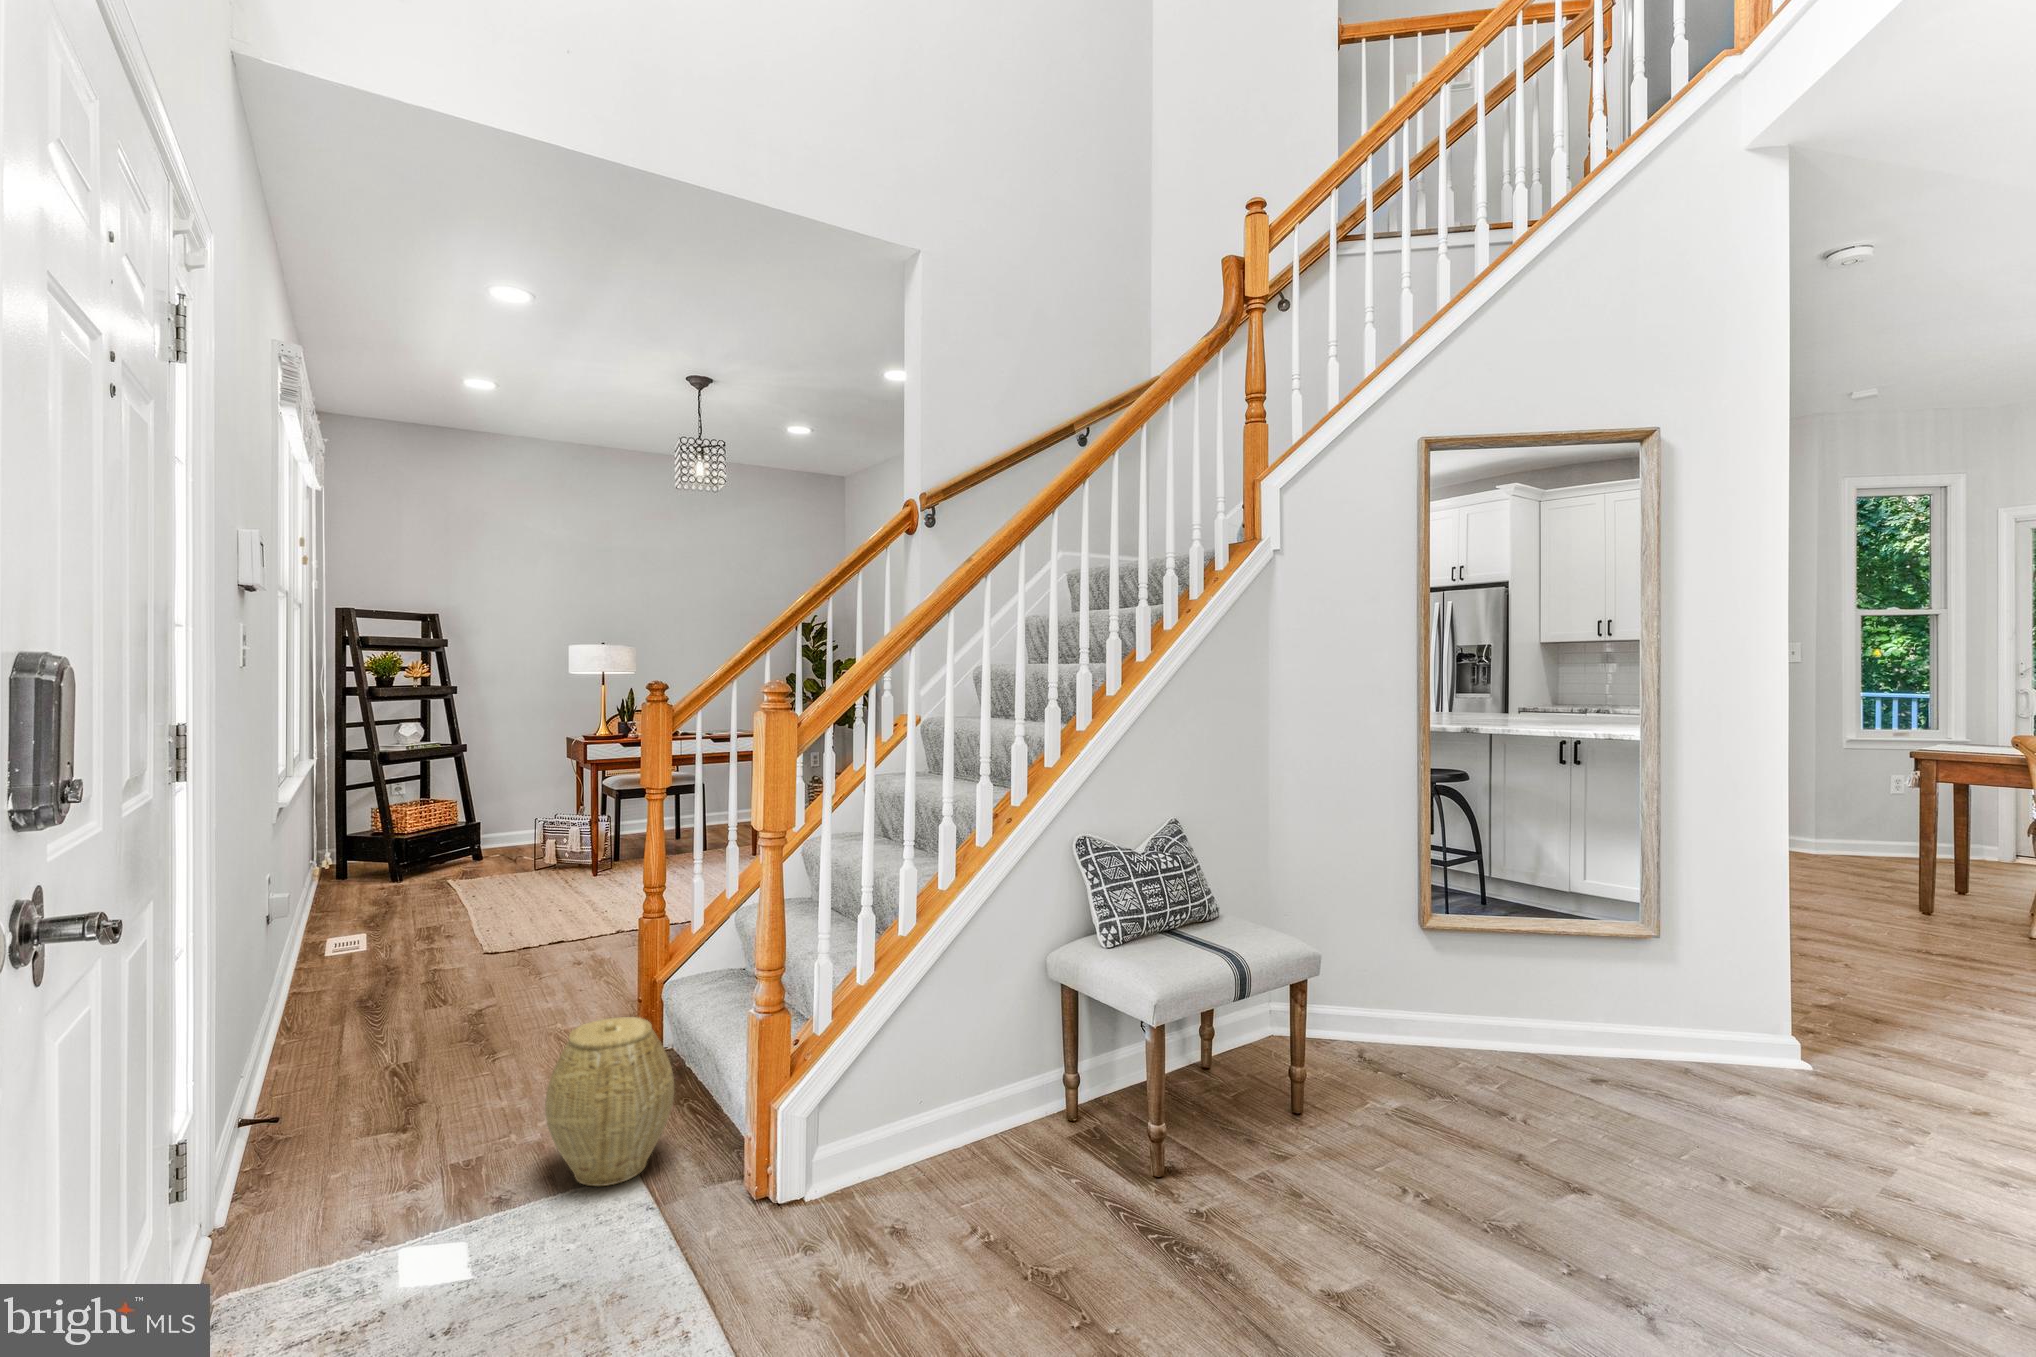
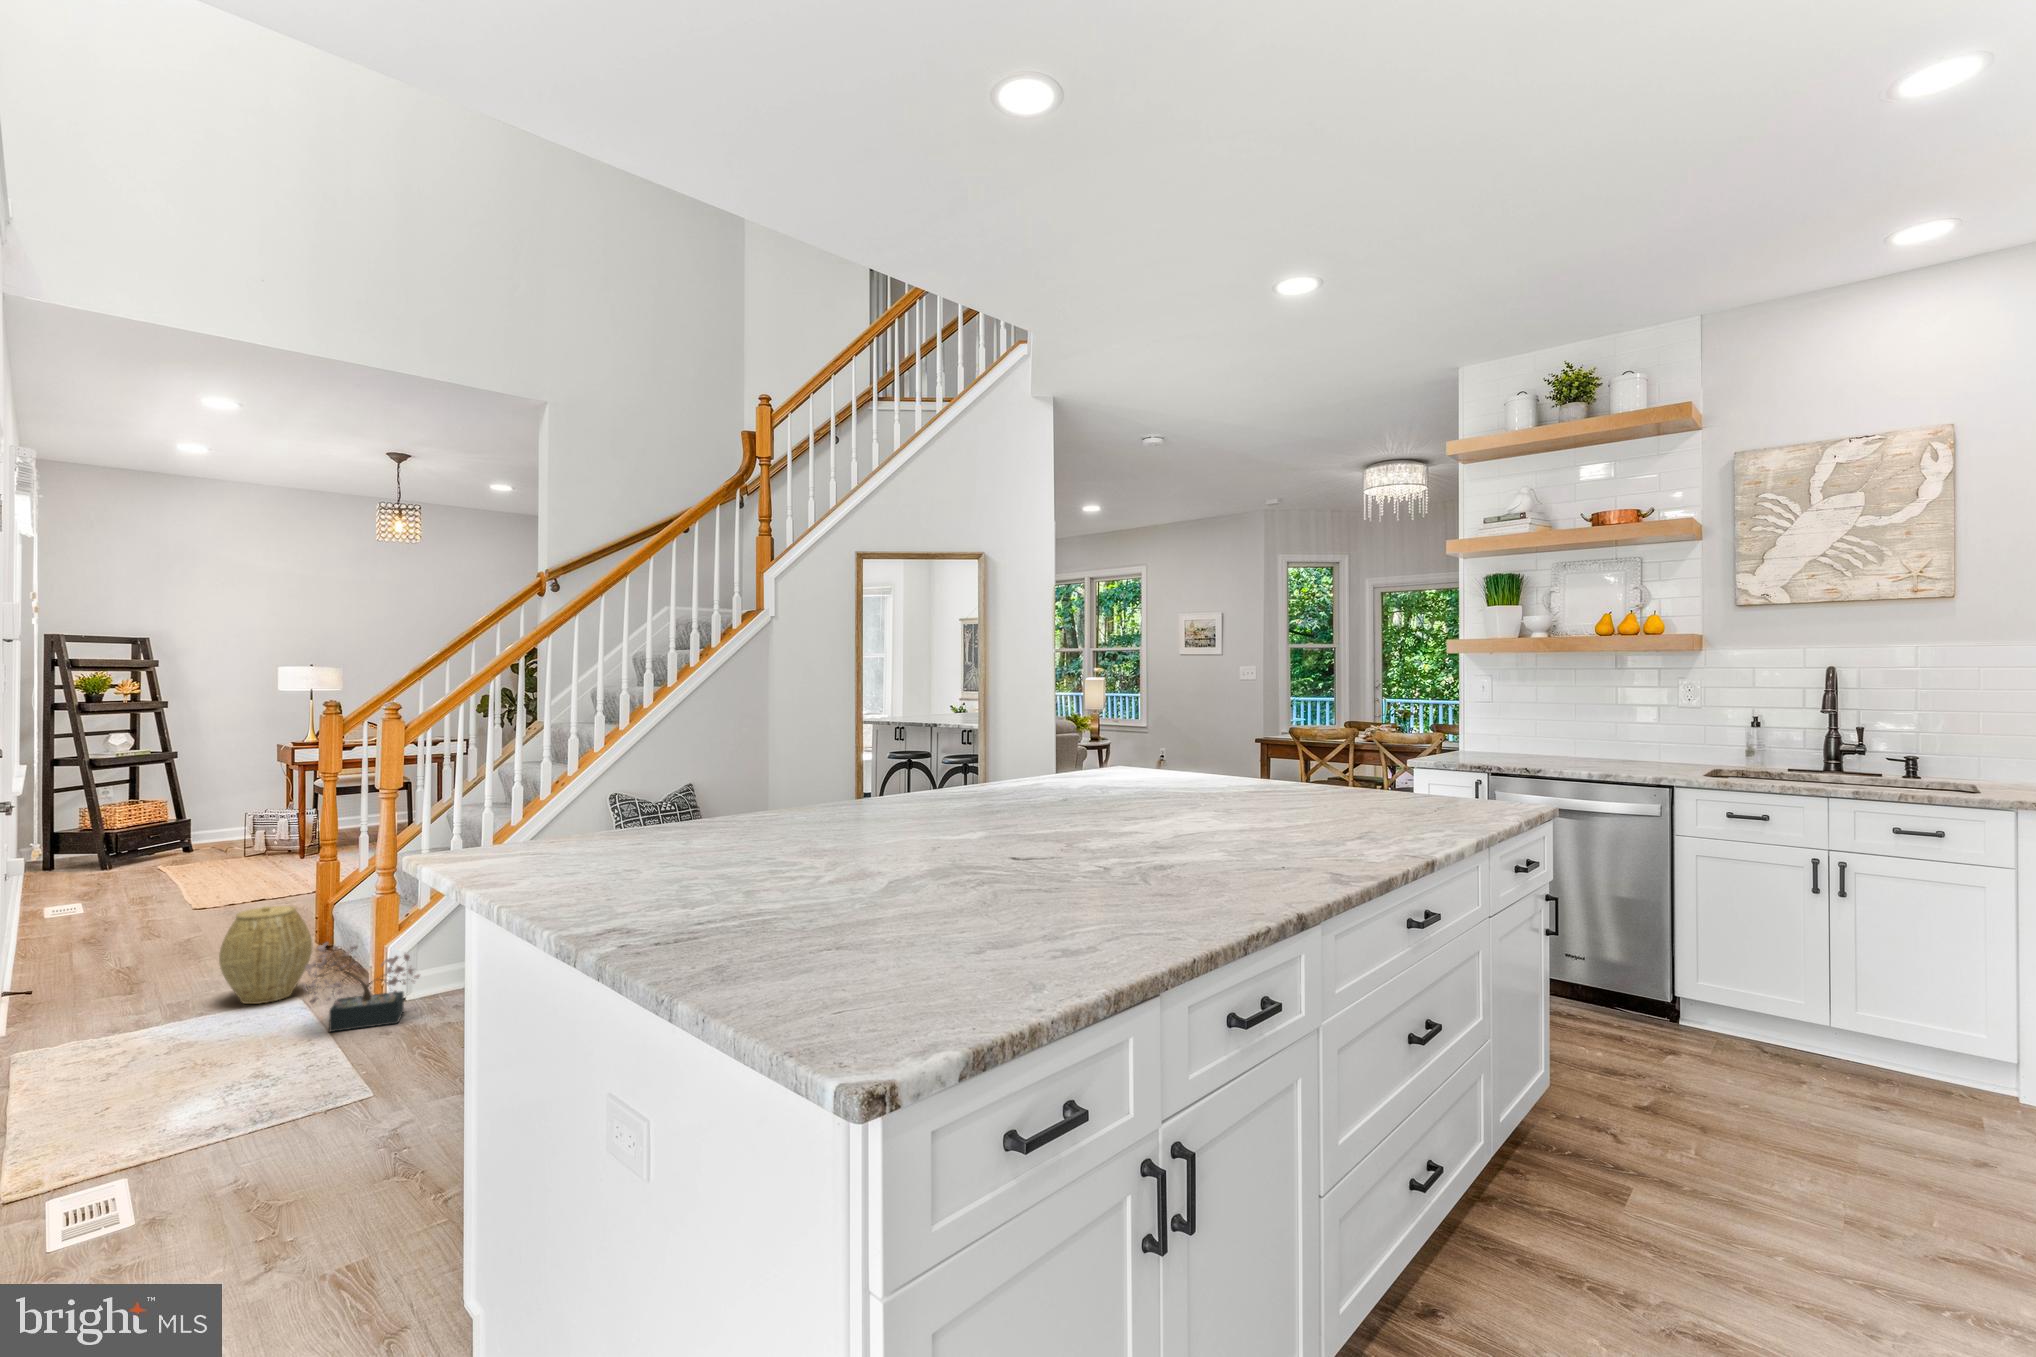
decorative plant: none [686,1115,870,1294] -> present [303,942,420,1032]

